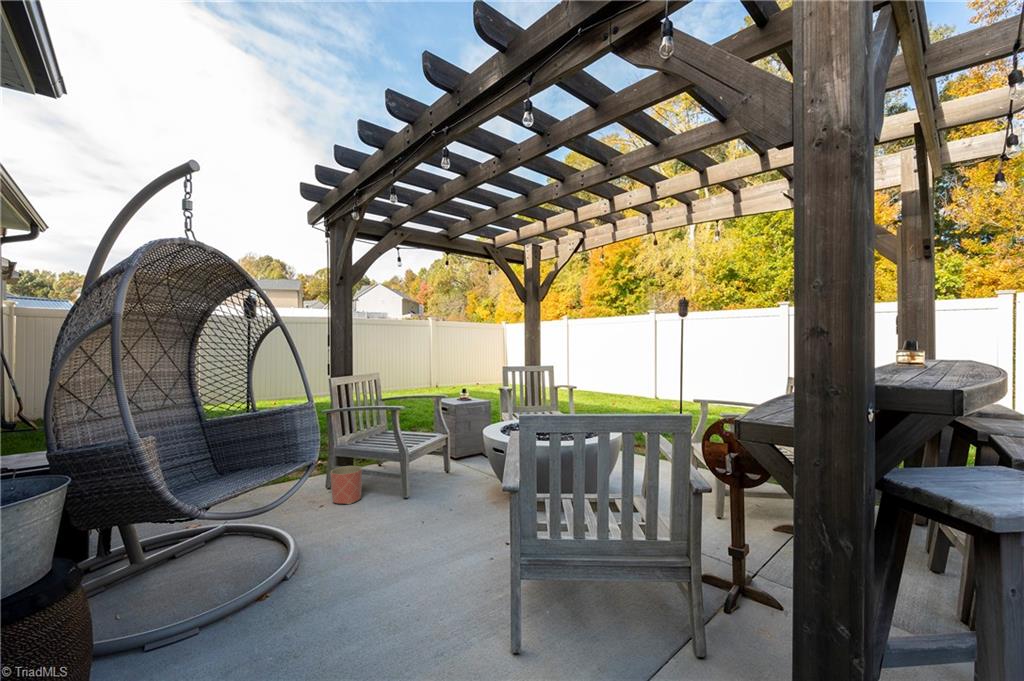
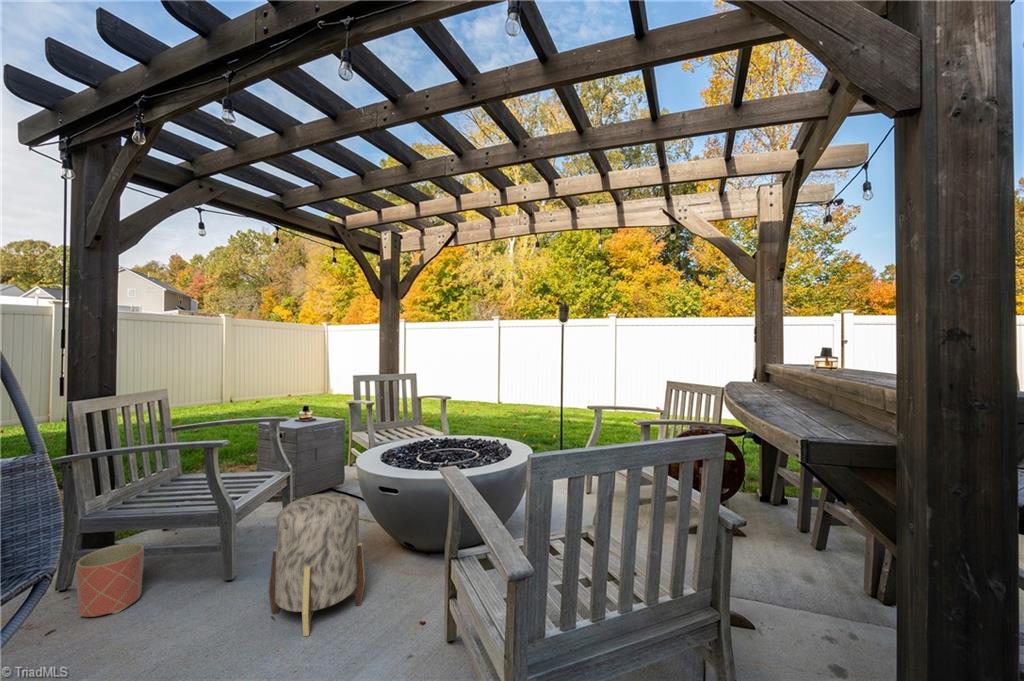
ottoman: none [422,446,480,535] -> present [269,493,365,636]

